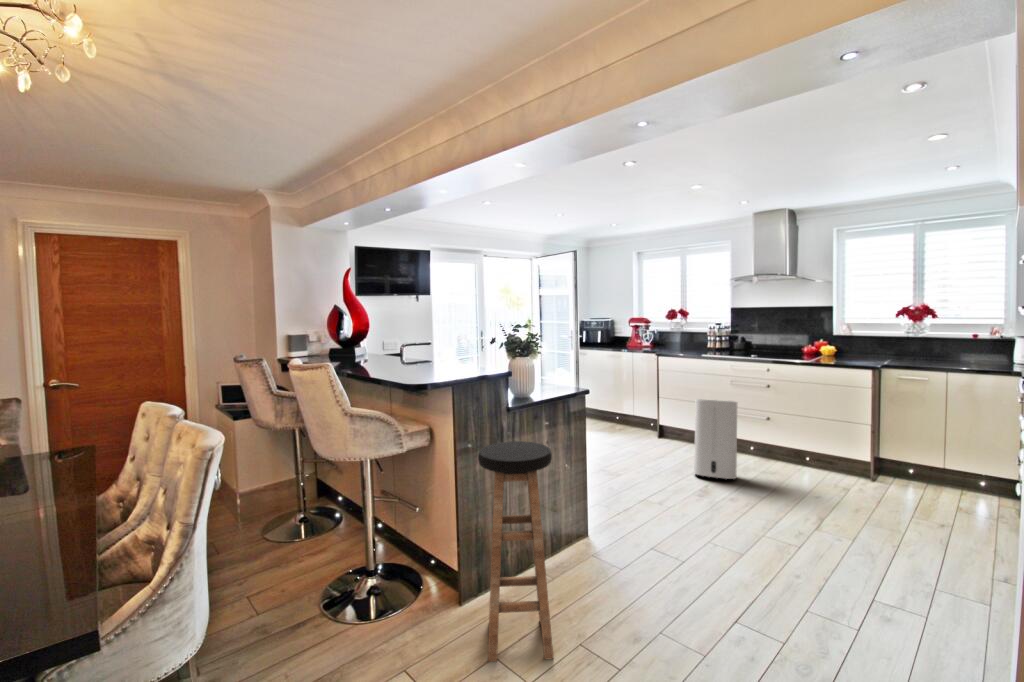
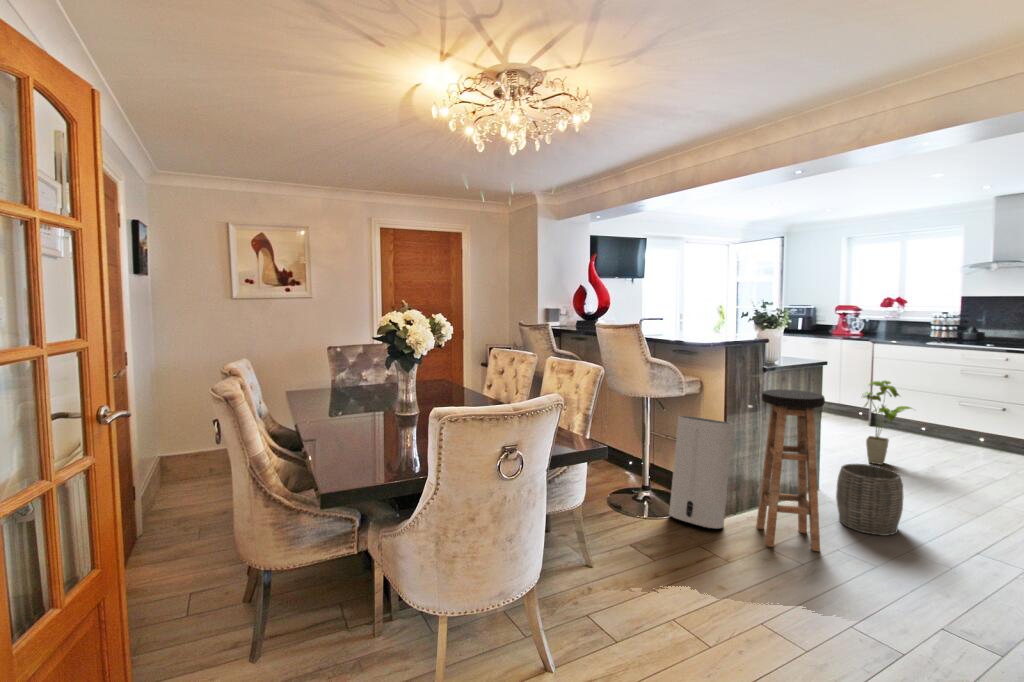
air purifier: present [694,399,737,479] -> present [669,416,733,528]
house plant: none [637,402,687,493] -> present [863,381,912,465]
woven basket: none [588,517,657,612] -> present [836,464,903,535]

